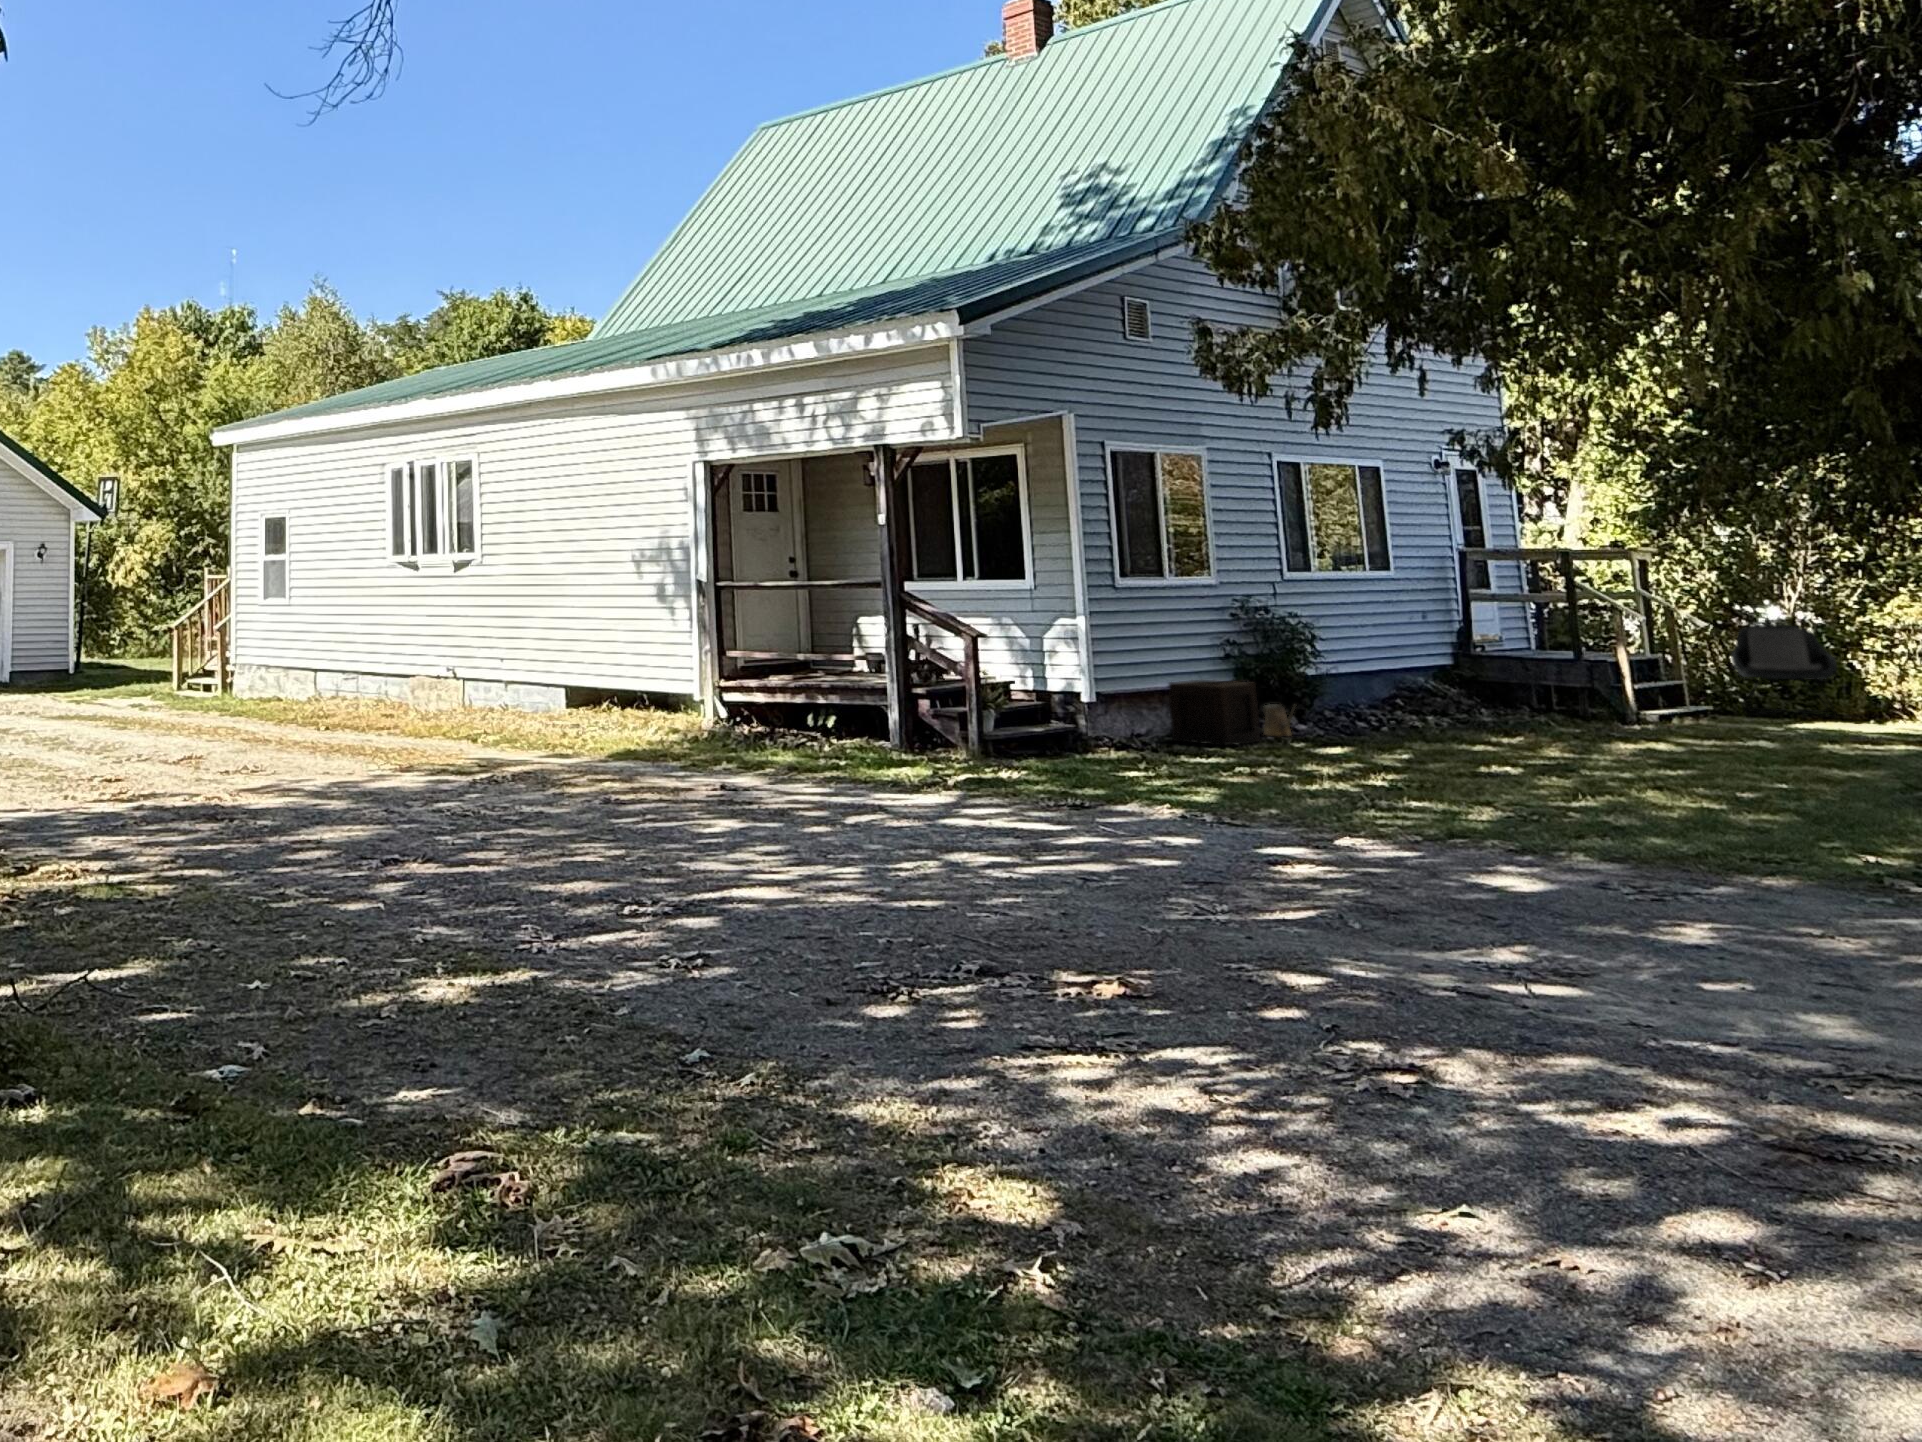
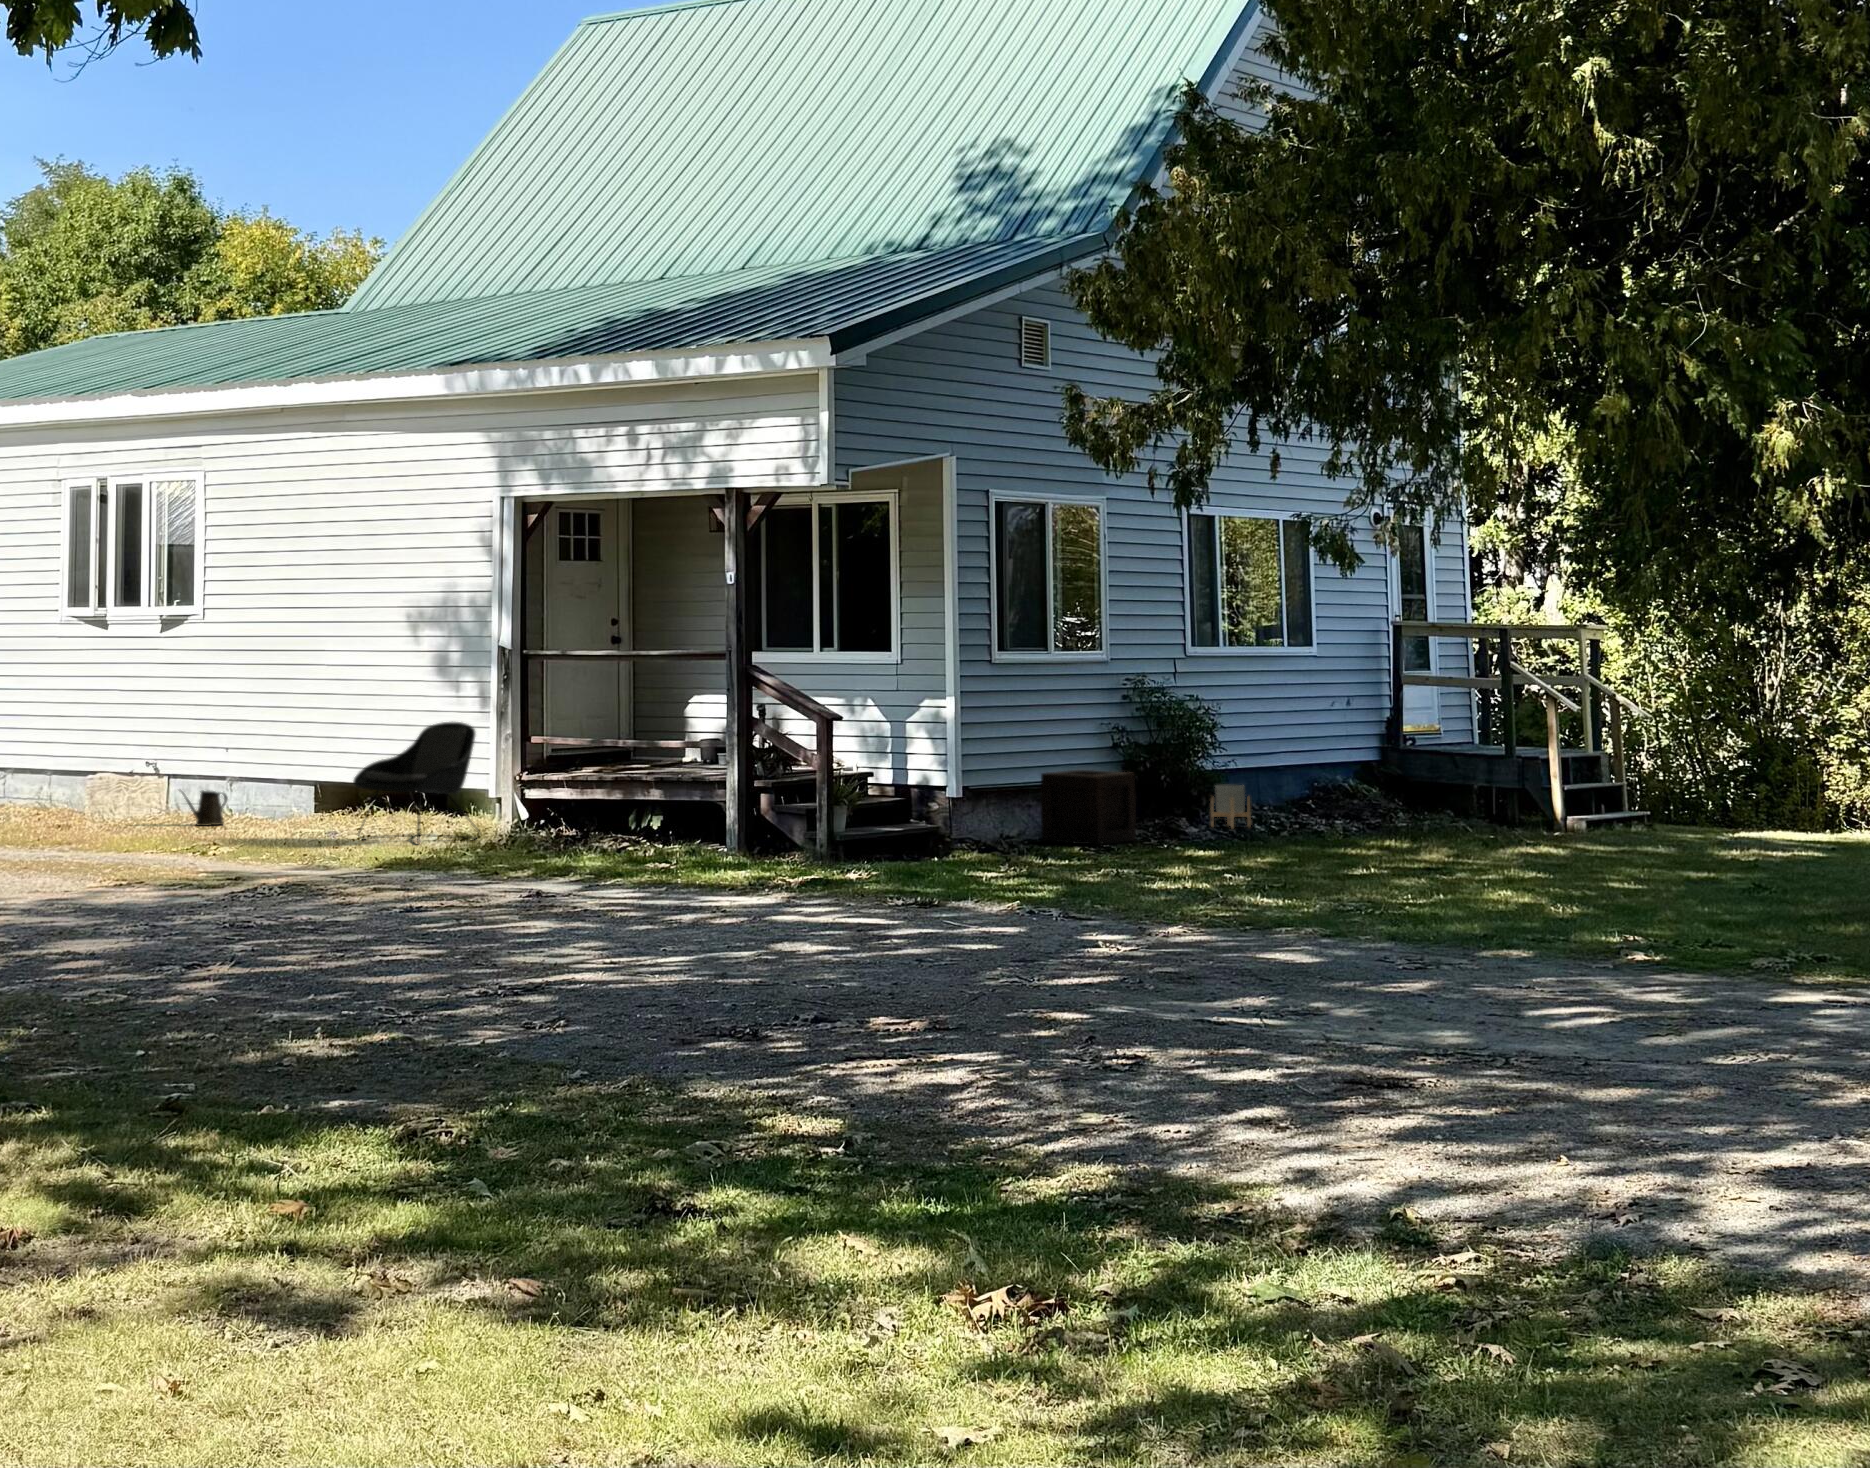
lounge chair: present [1731,625,1837,718] -> present [353,722,480,844]
planter: none [1322,692,1362,731] -> present [1211,785,1251,828]
watering can: present [1263,704,1297,736] -> present [181,791,228,826]

